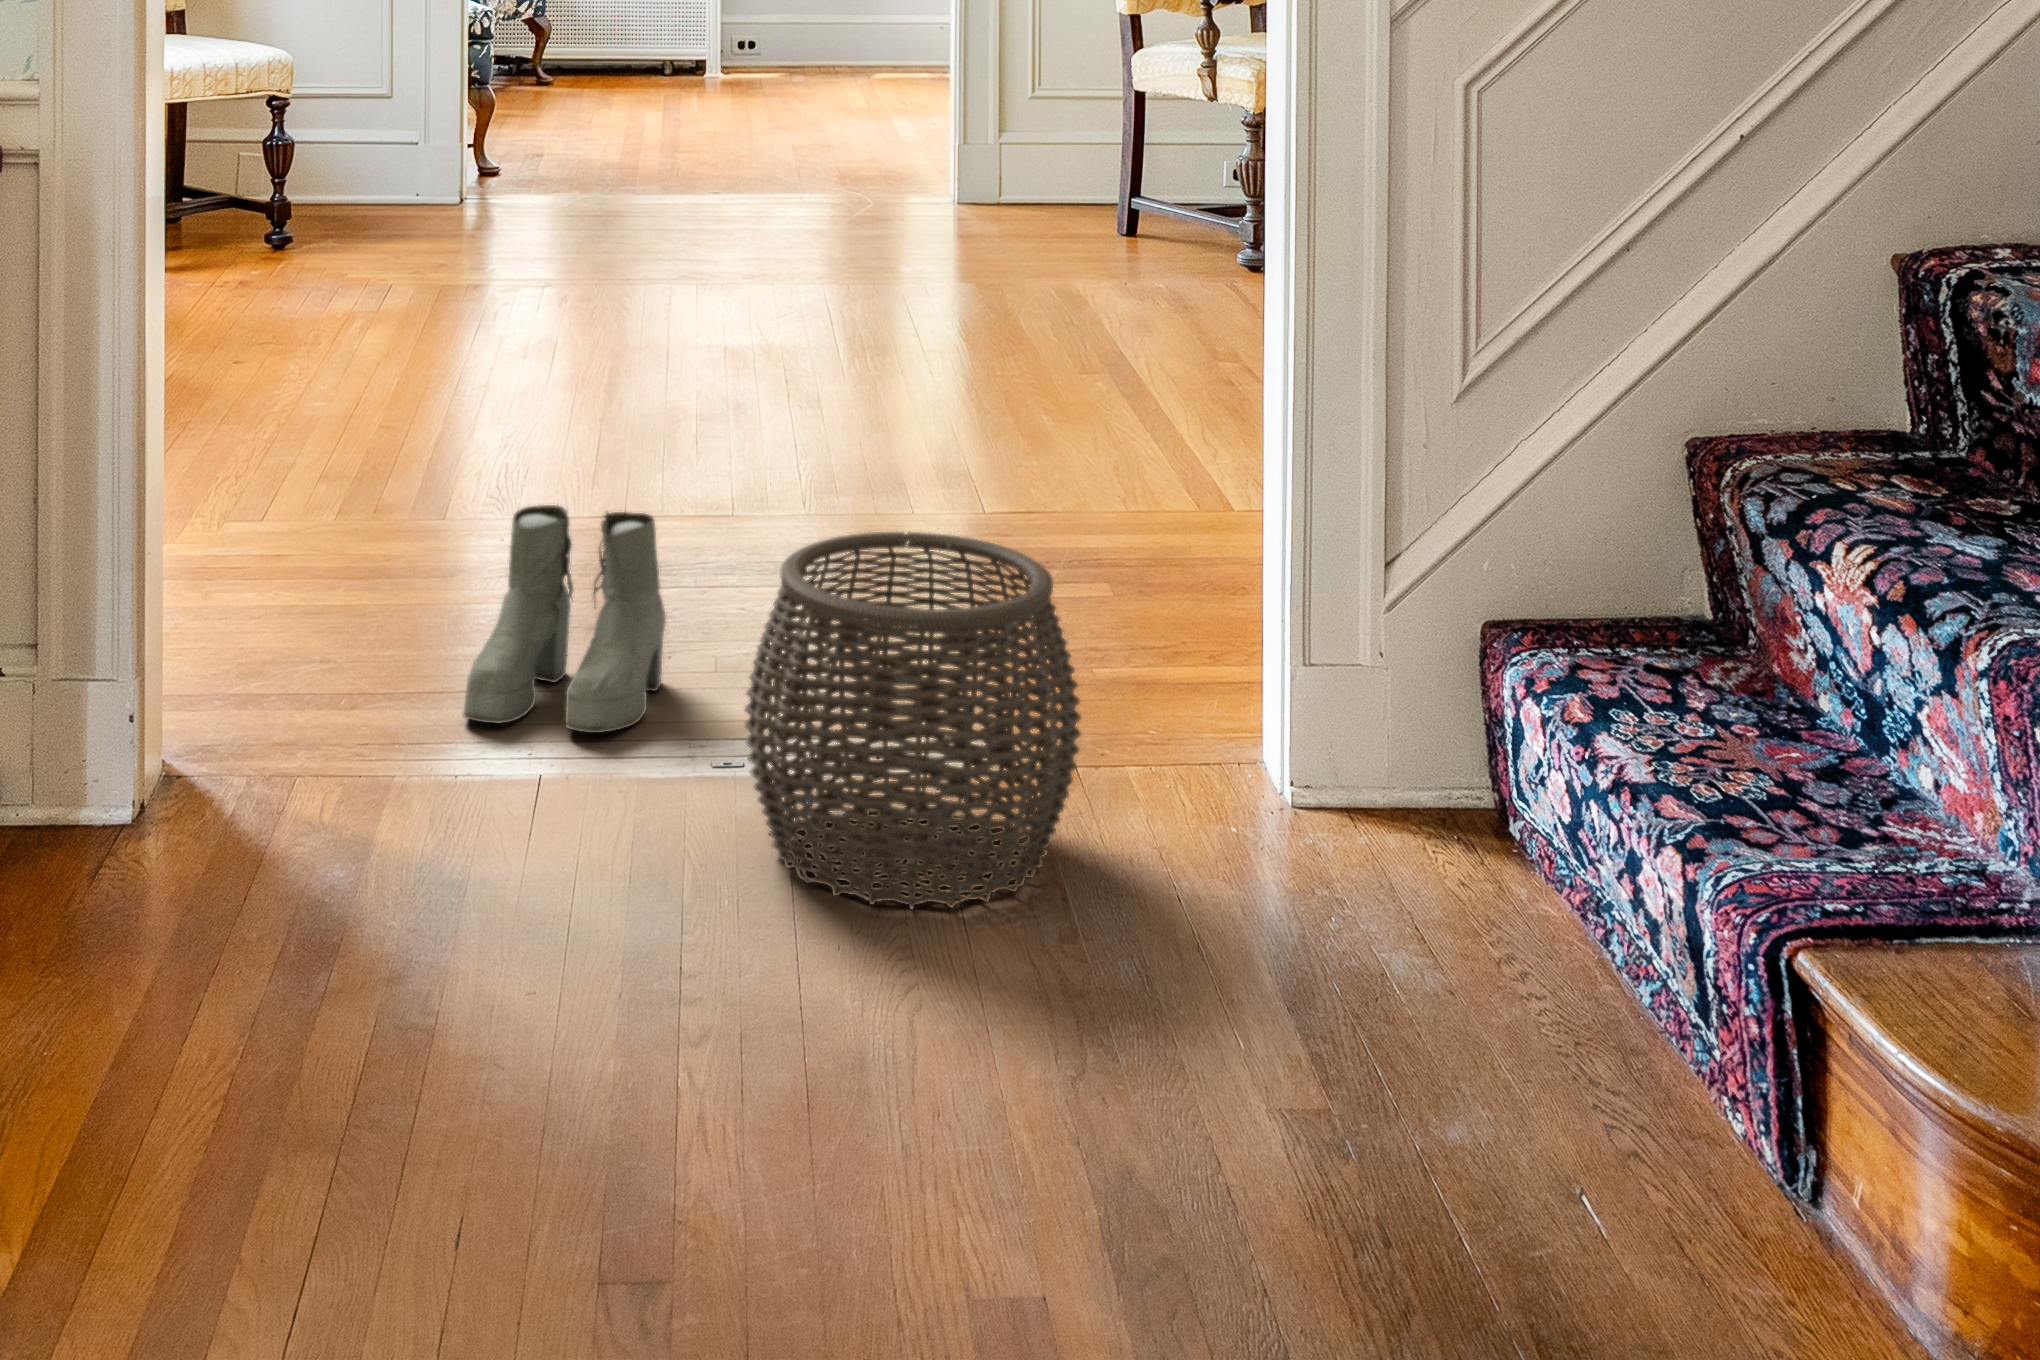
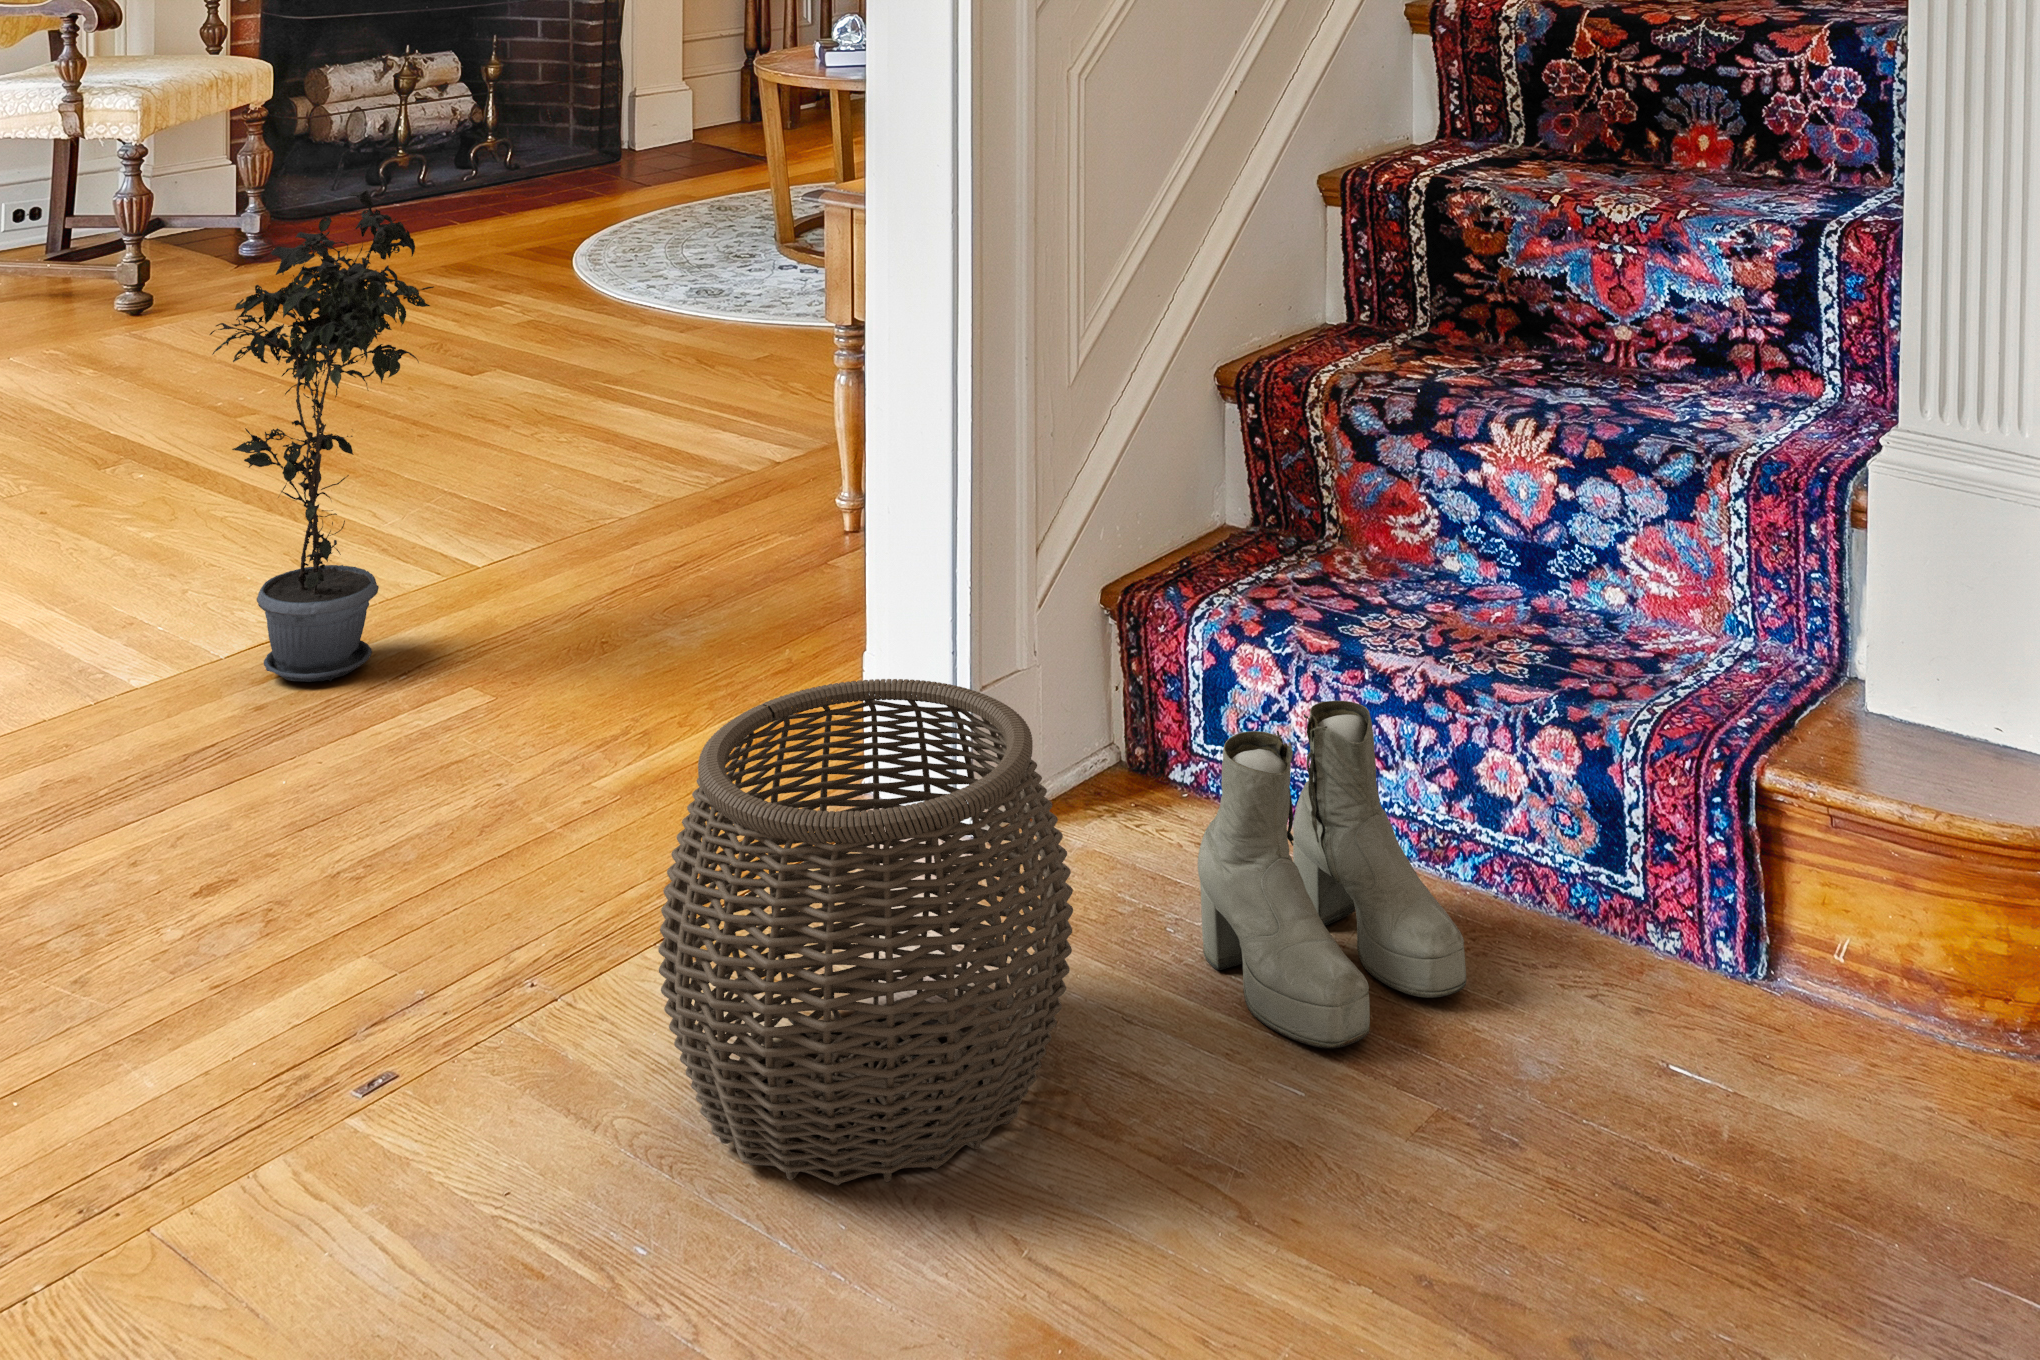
potted plant: none [910,127,1083,530] -> present [210,190,434,682]
boots: present [464,505,666,733] -> present [1198,701,1466,1048]

